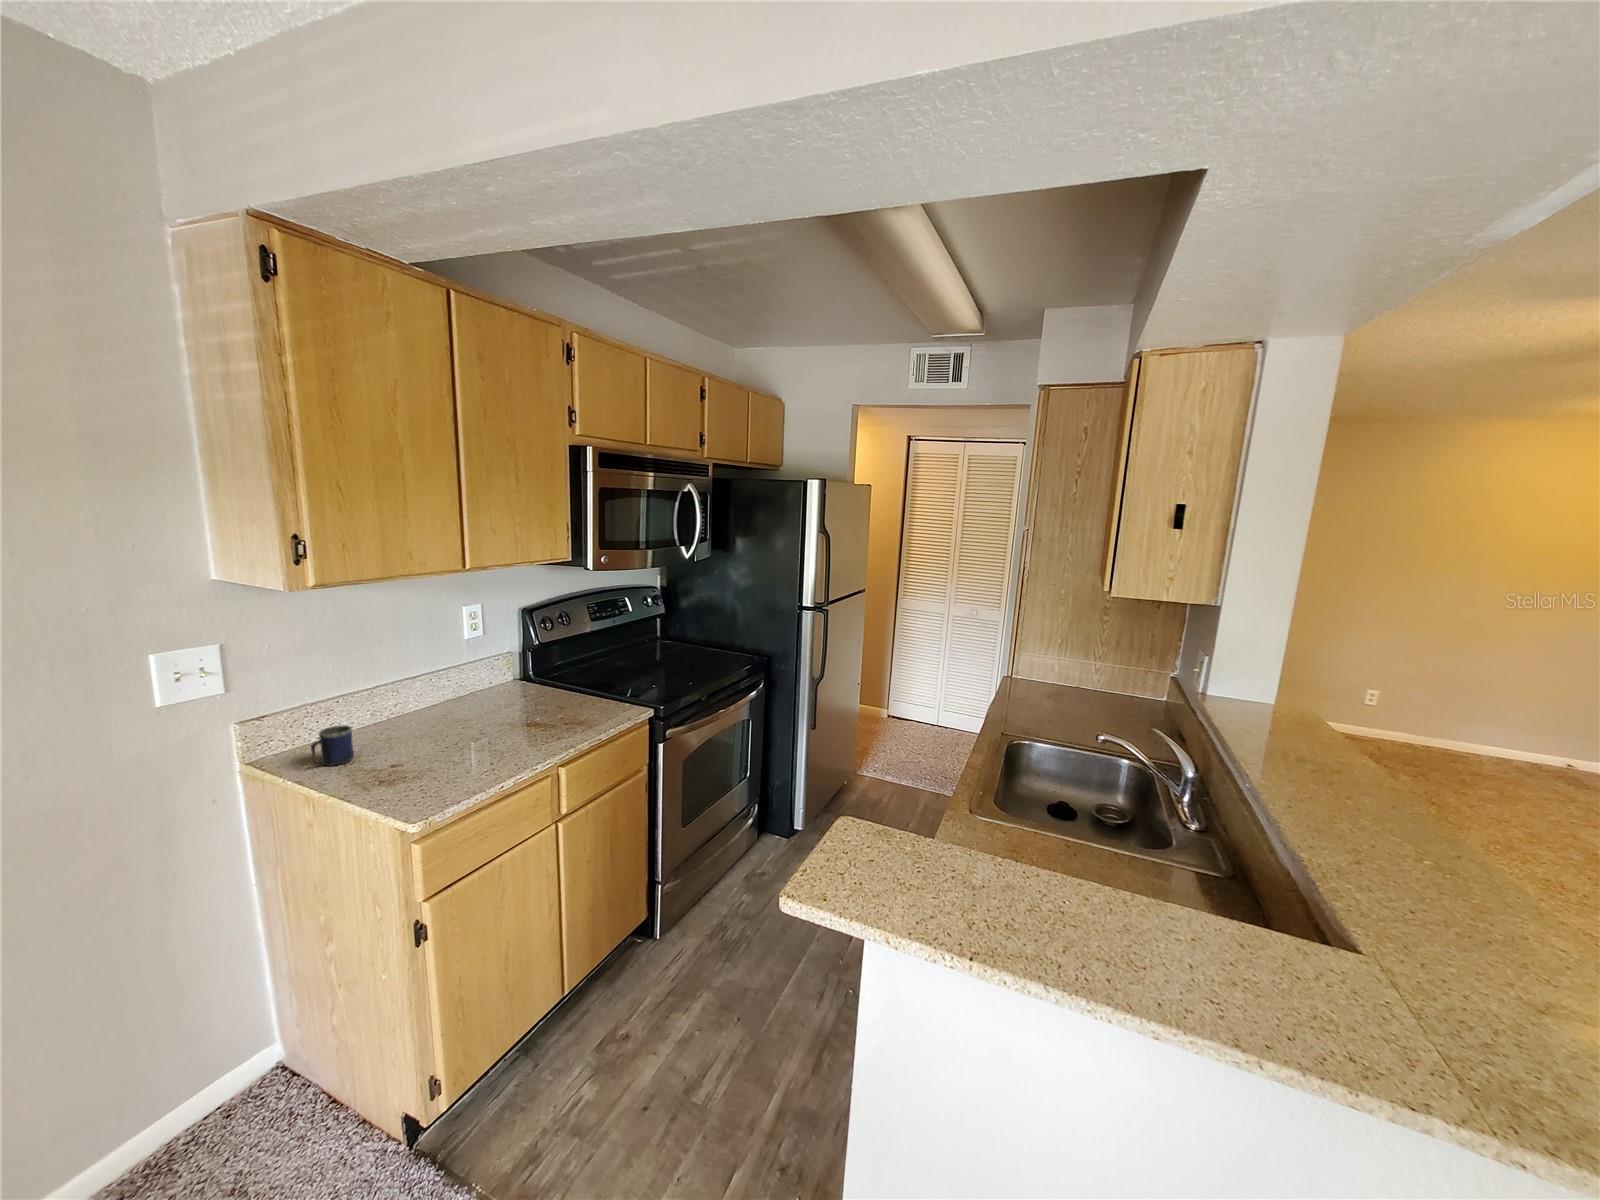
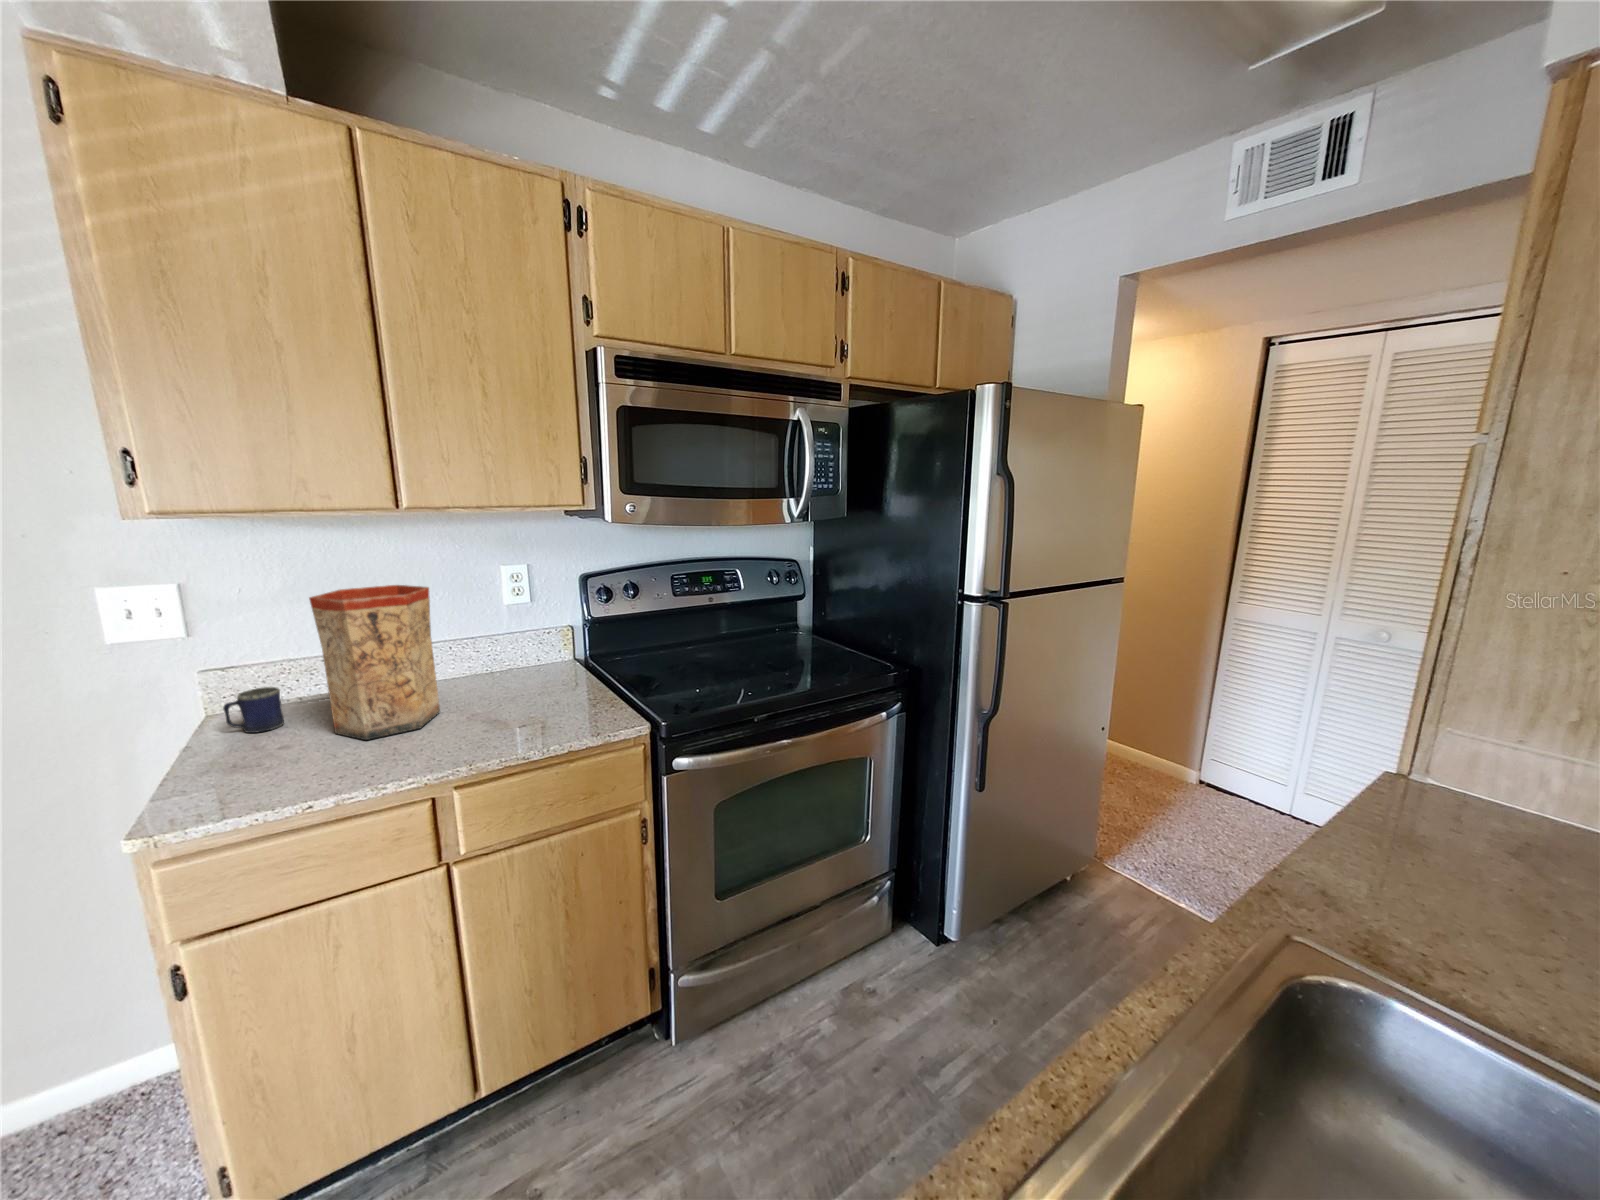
vase: none [404,629,489,753] -> present [309,585,440,740]

